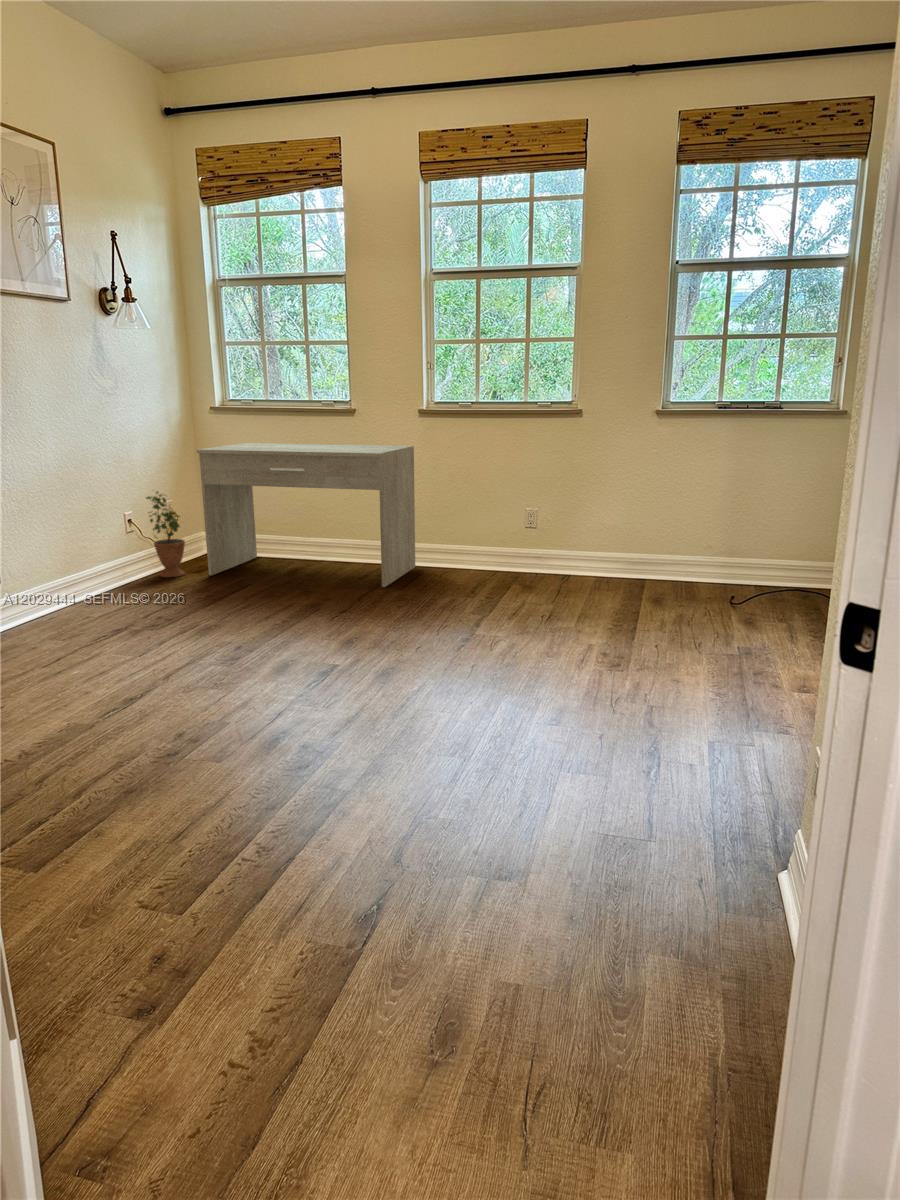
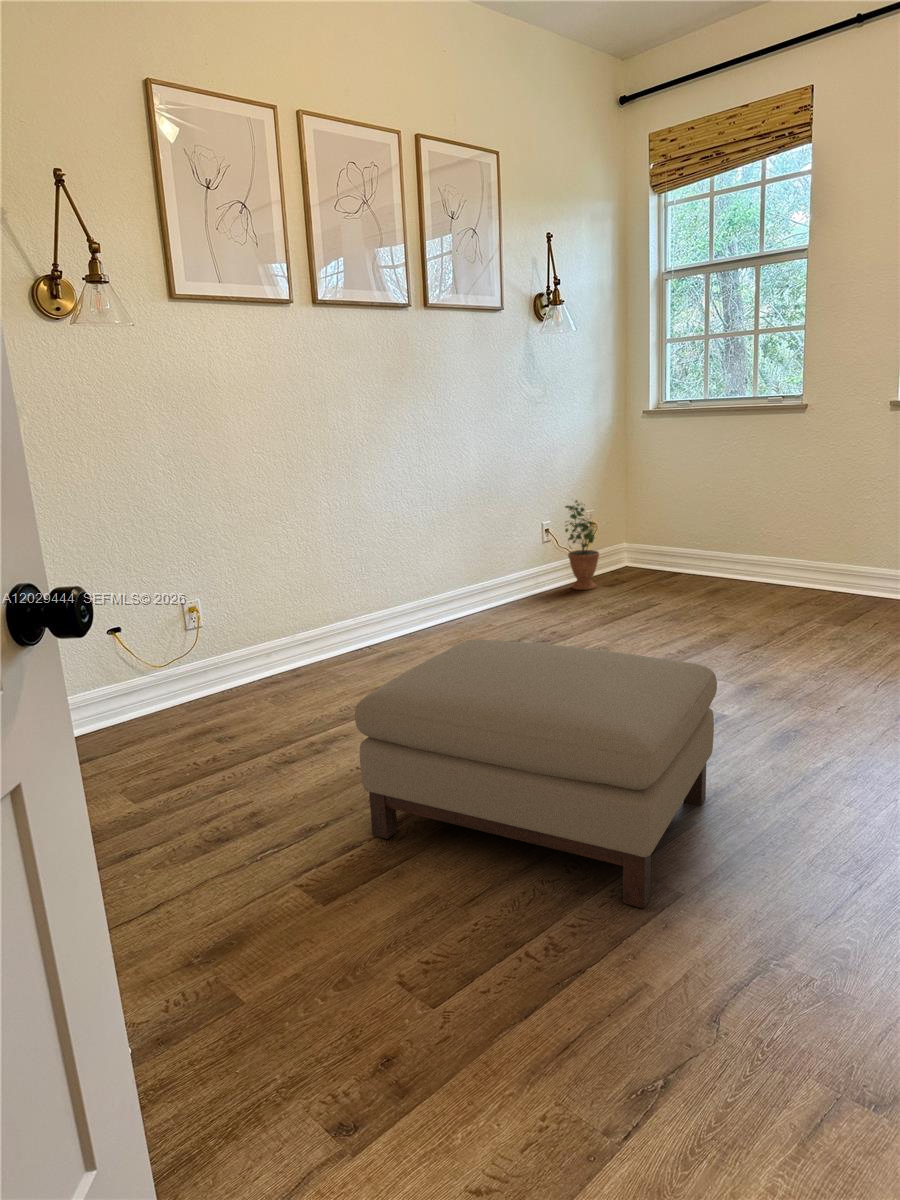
desk: present [196,443,415,587] -> none [617,449,880,623]
ottoman: none [31,616,344,811] -> present [355,639,717,908]

